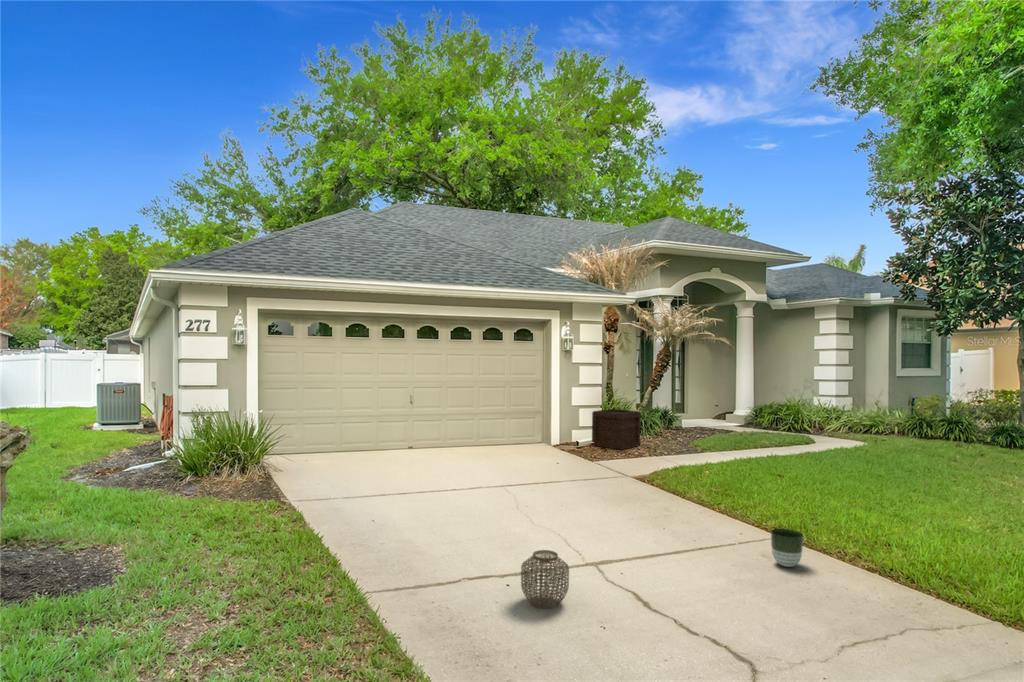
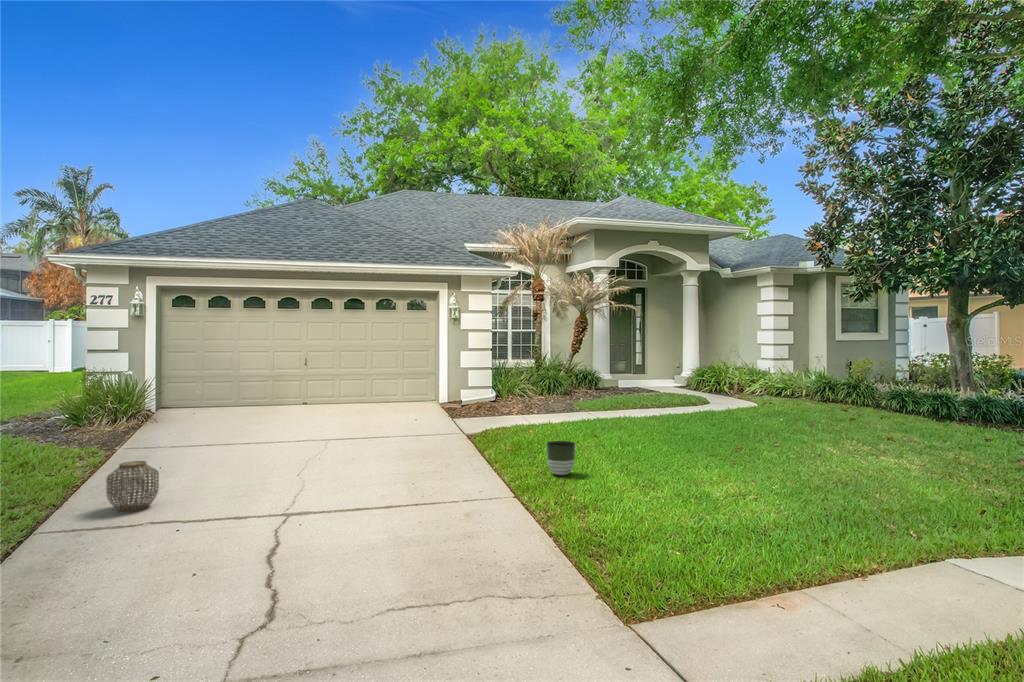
wooden crate: present [592,409,641,450] -> none [480,374,526,411]
planter: present [771,529,803,567] -> present [547,441,575,475]

